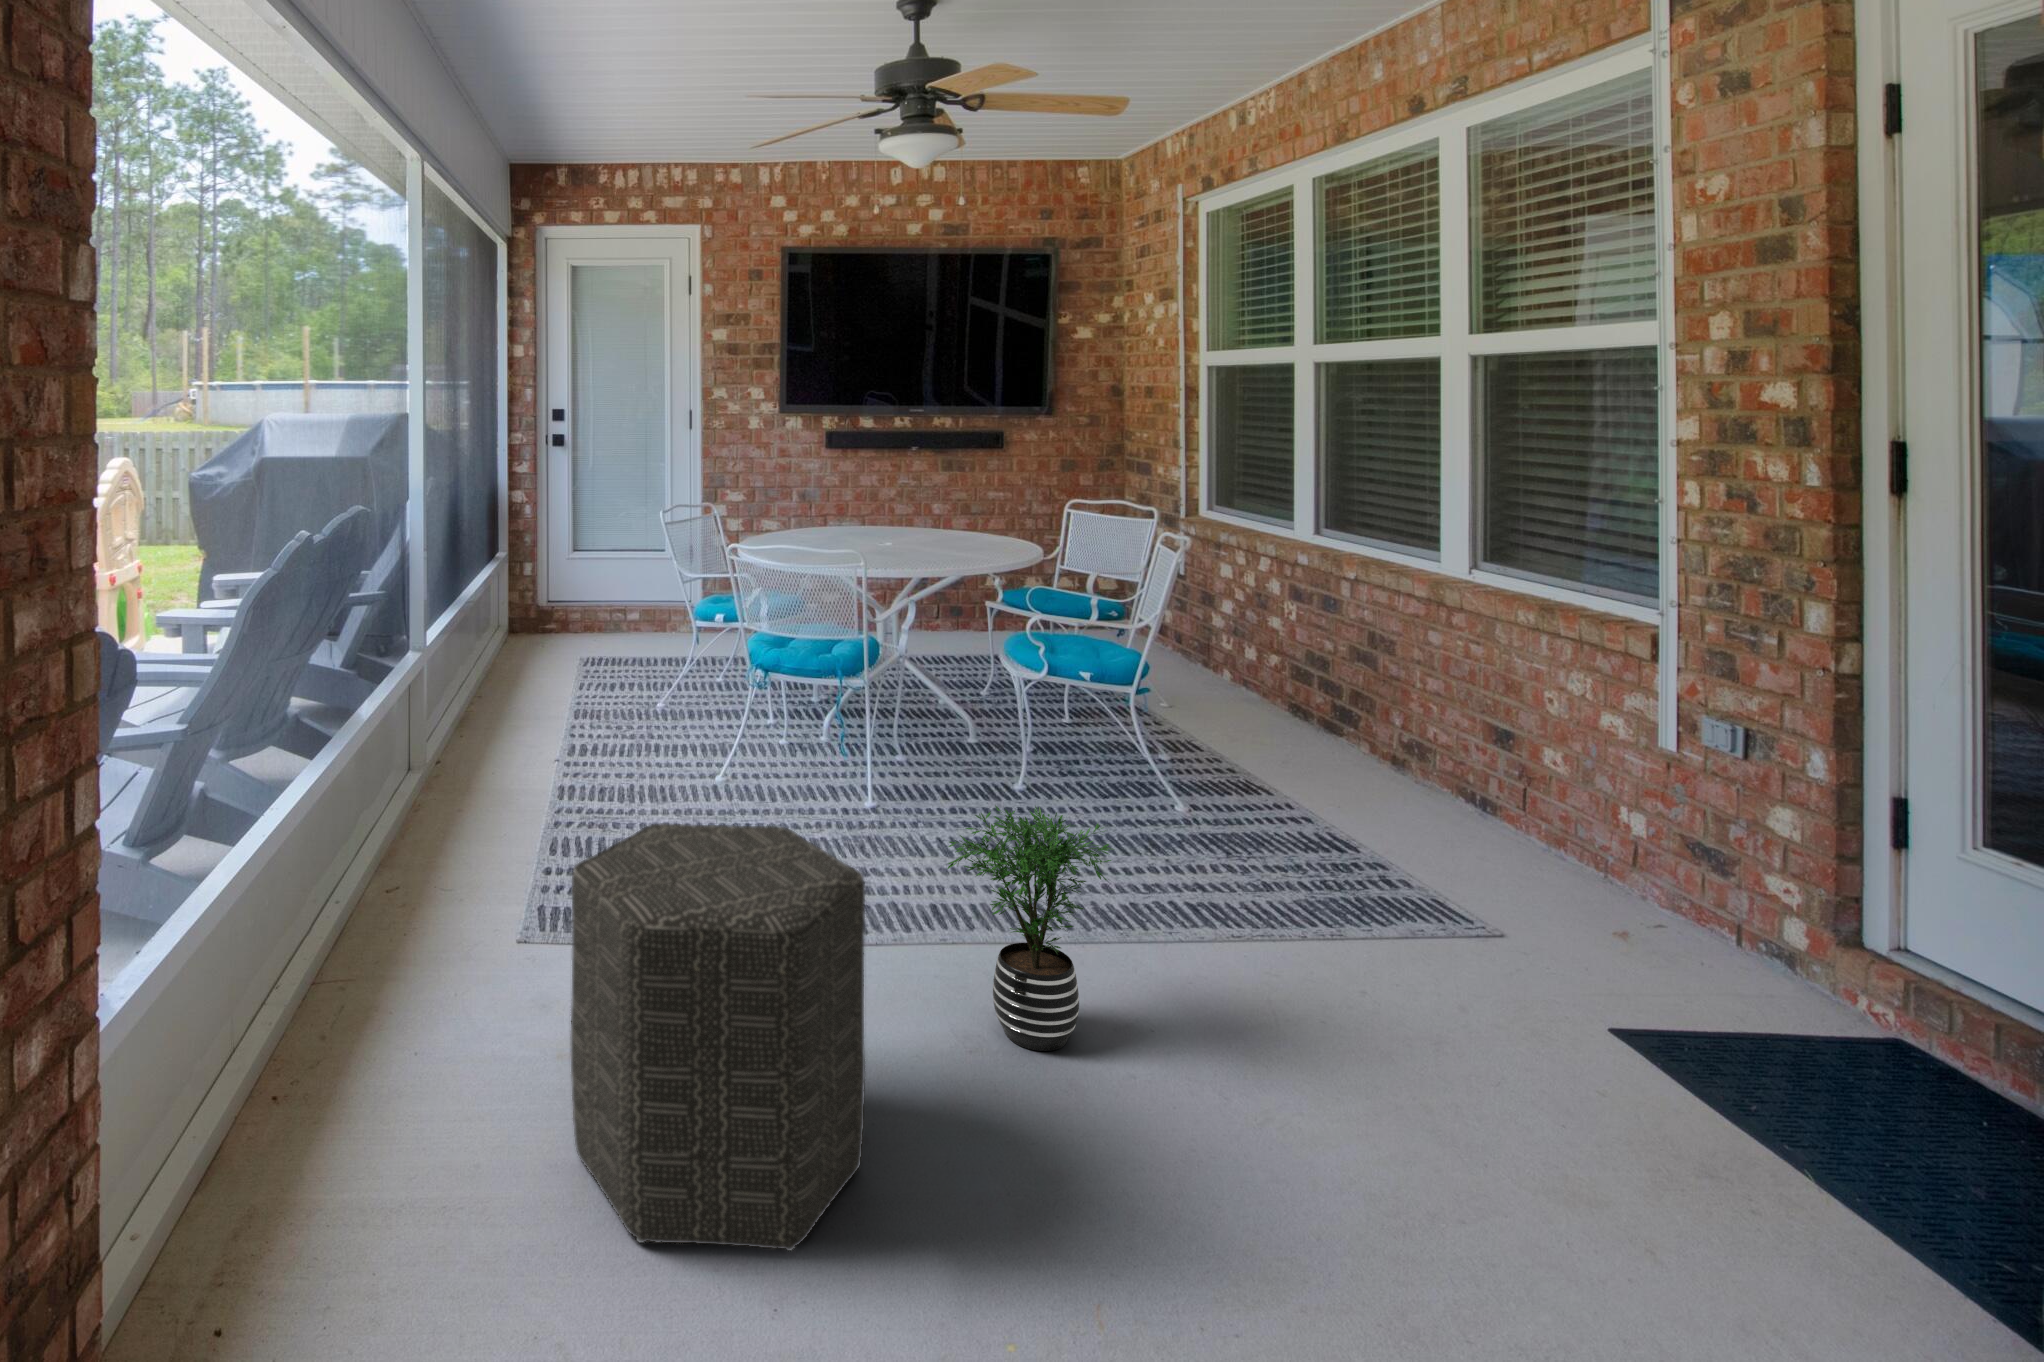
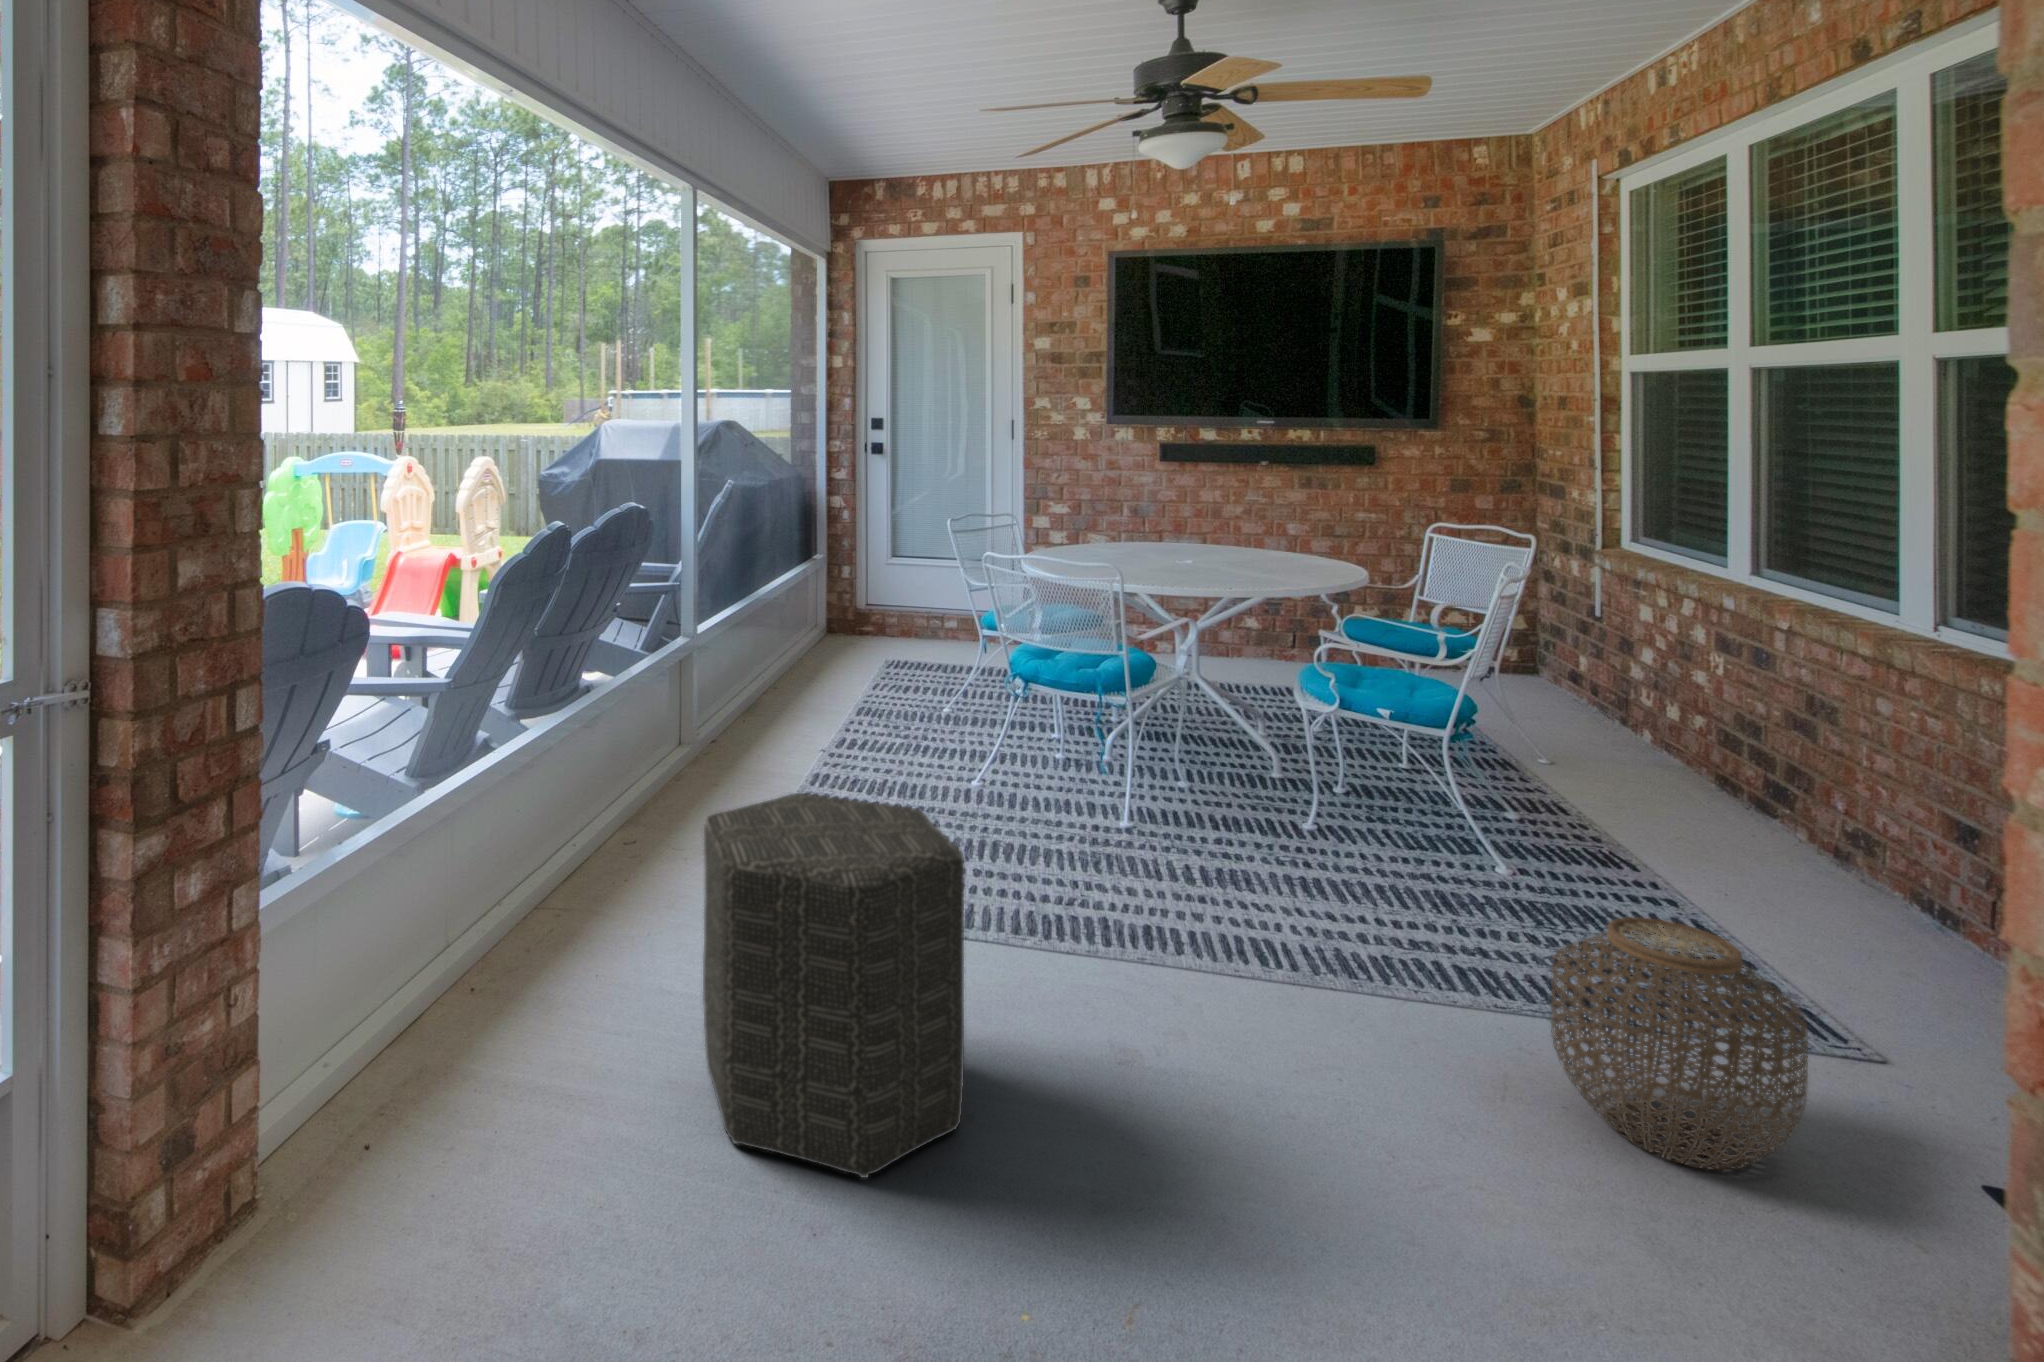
potted plant: present [947,805,1114,1051] -> none [1106,819,1289,1072]
woven basket: none [1316,847,1518,1062] -> present [1551,917,1808,1170]

